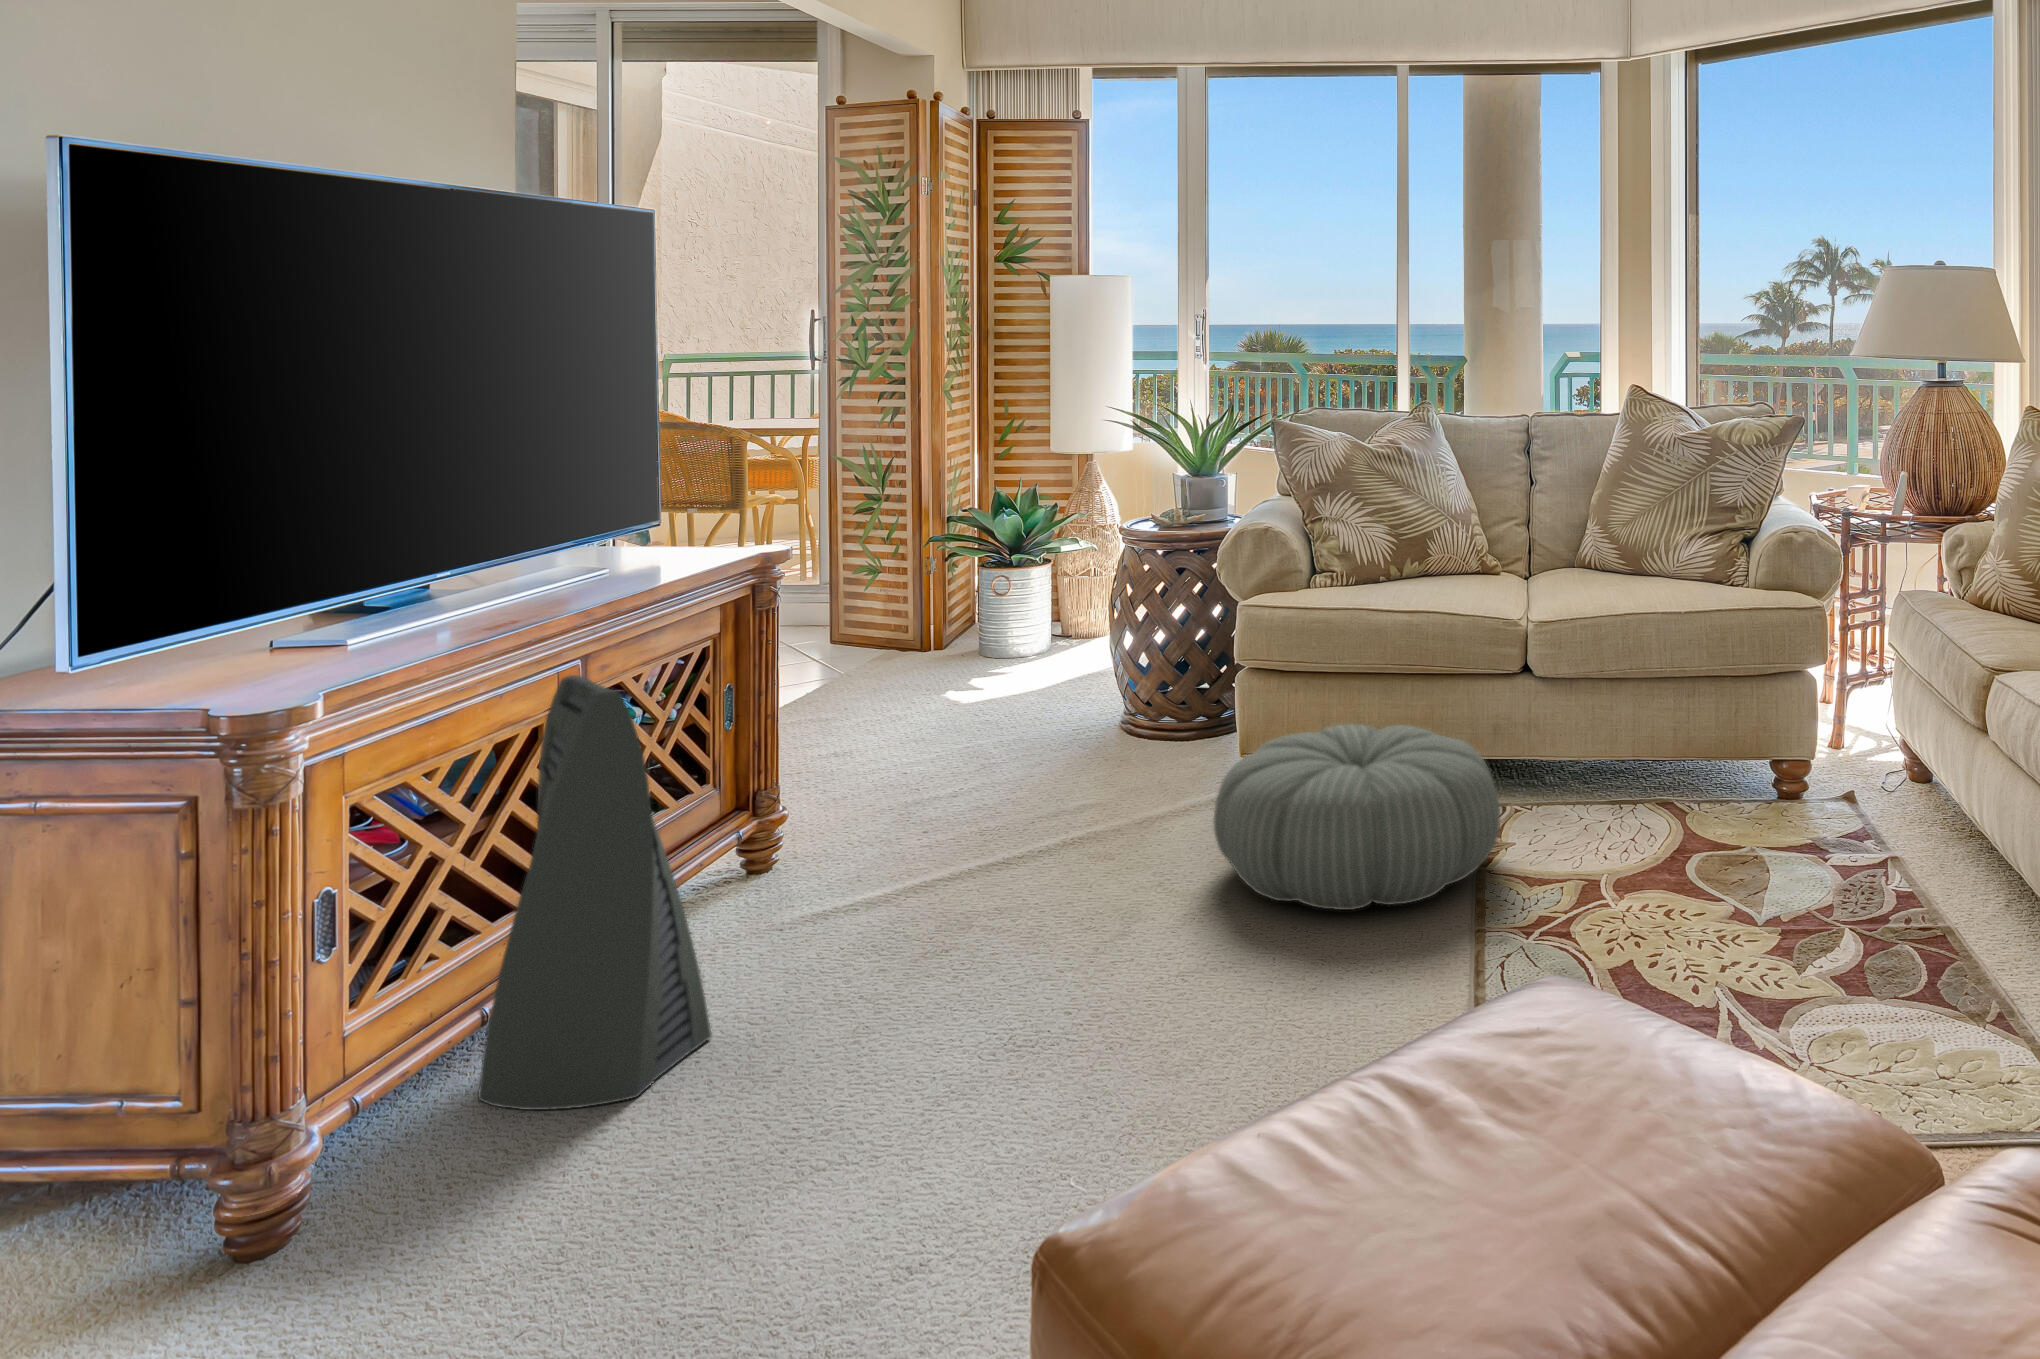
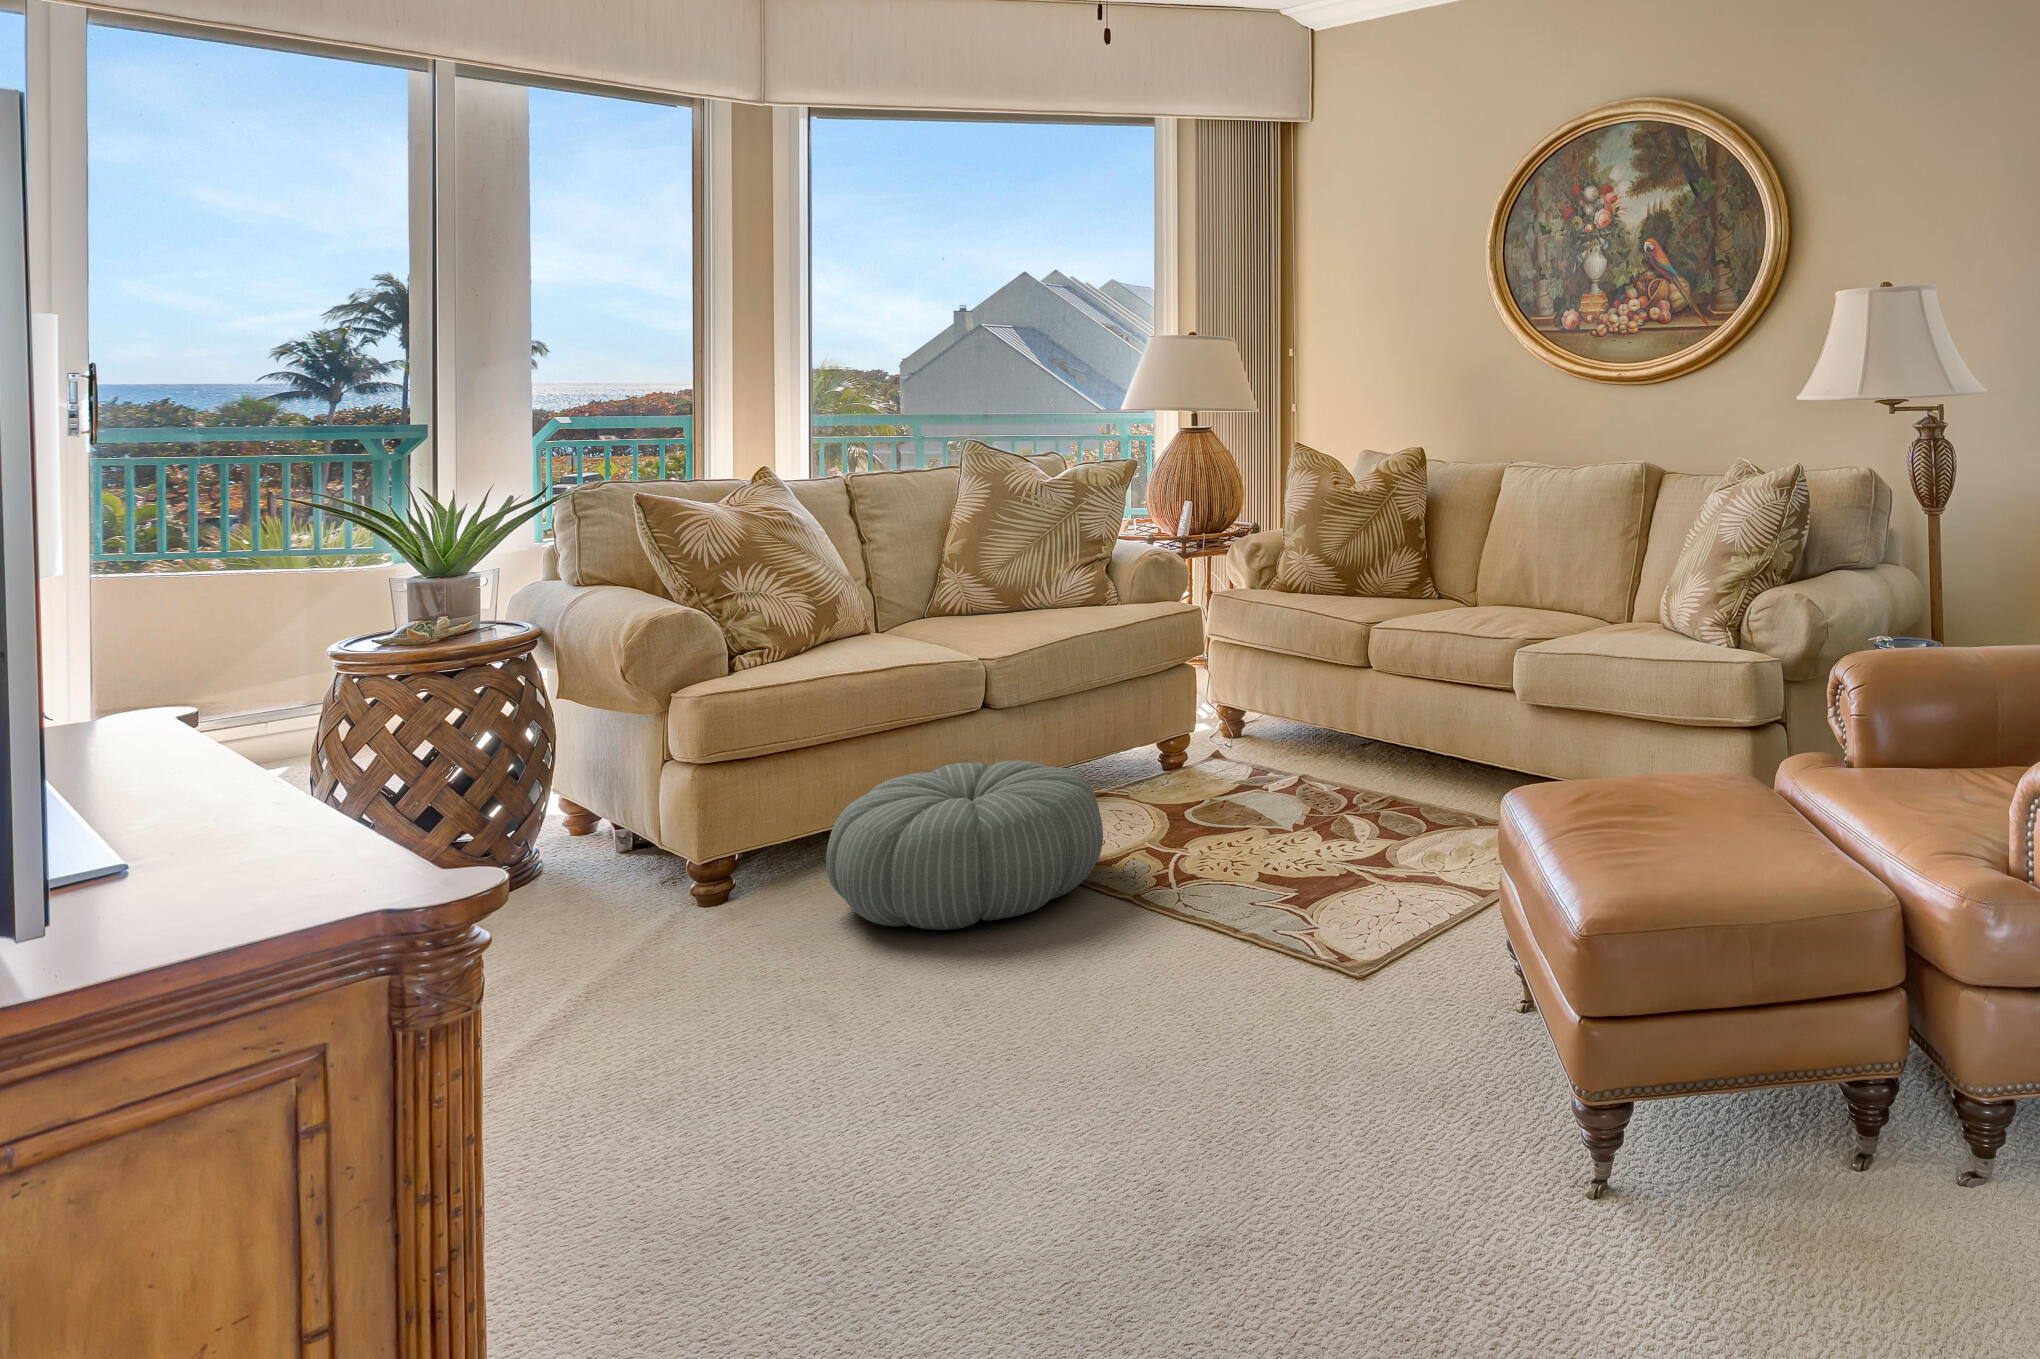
air purifier: present [478,675,712,1110] -> none [460,816,720,1329]

